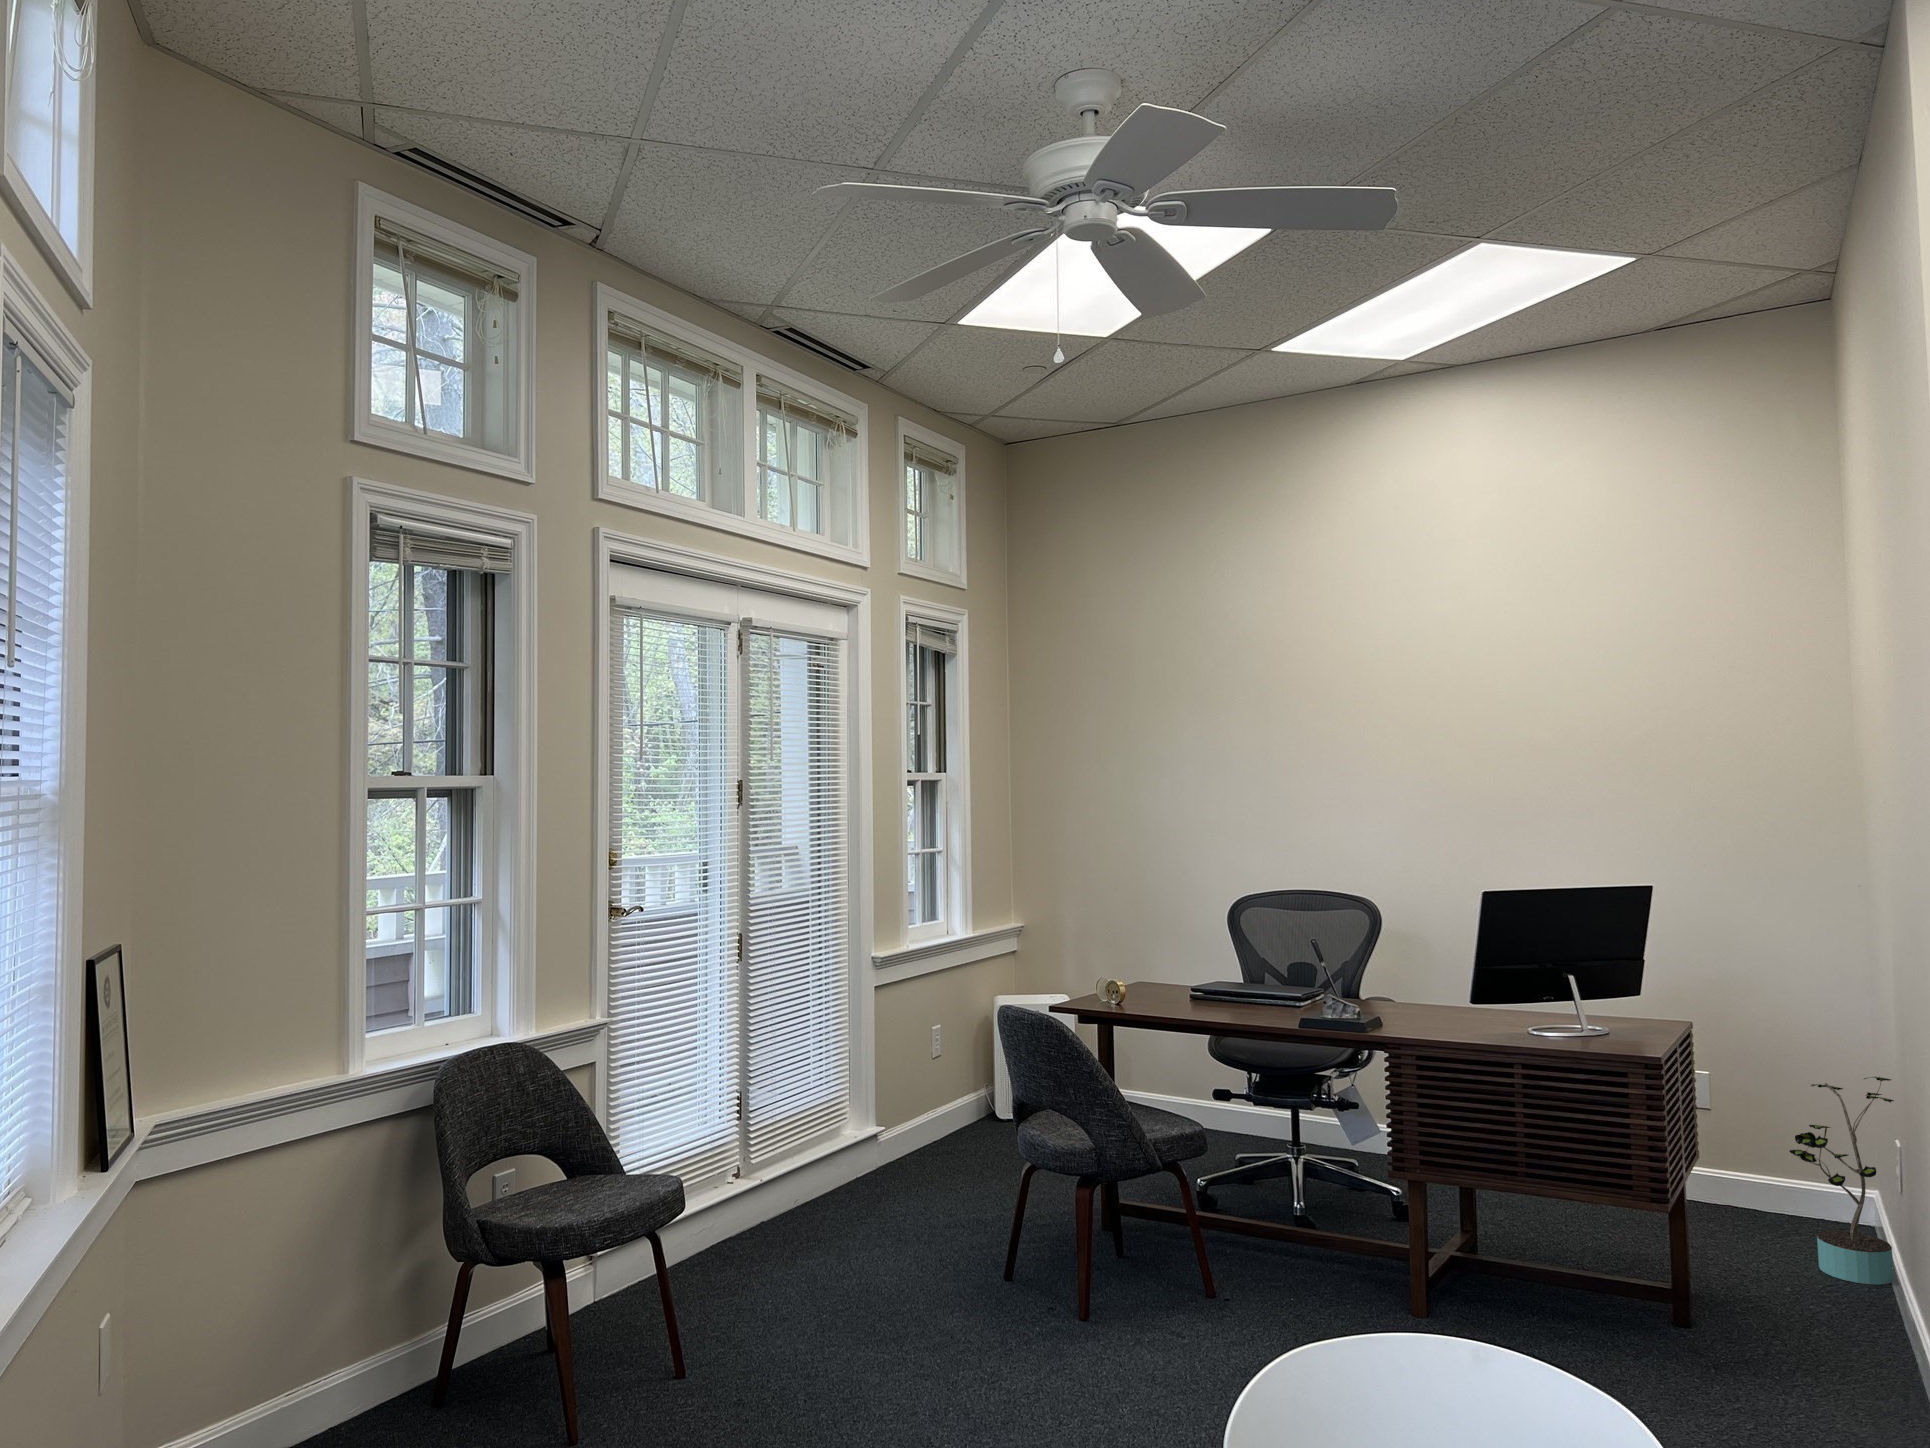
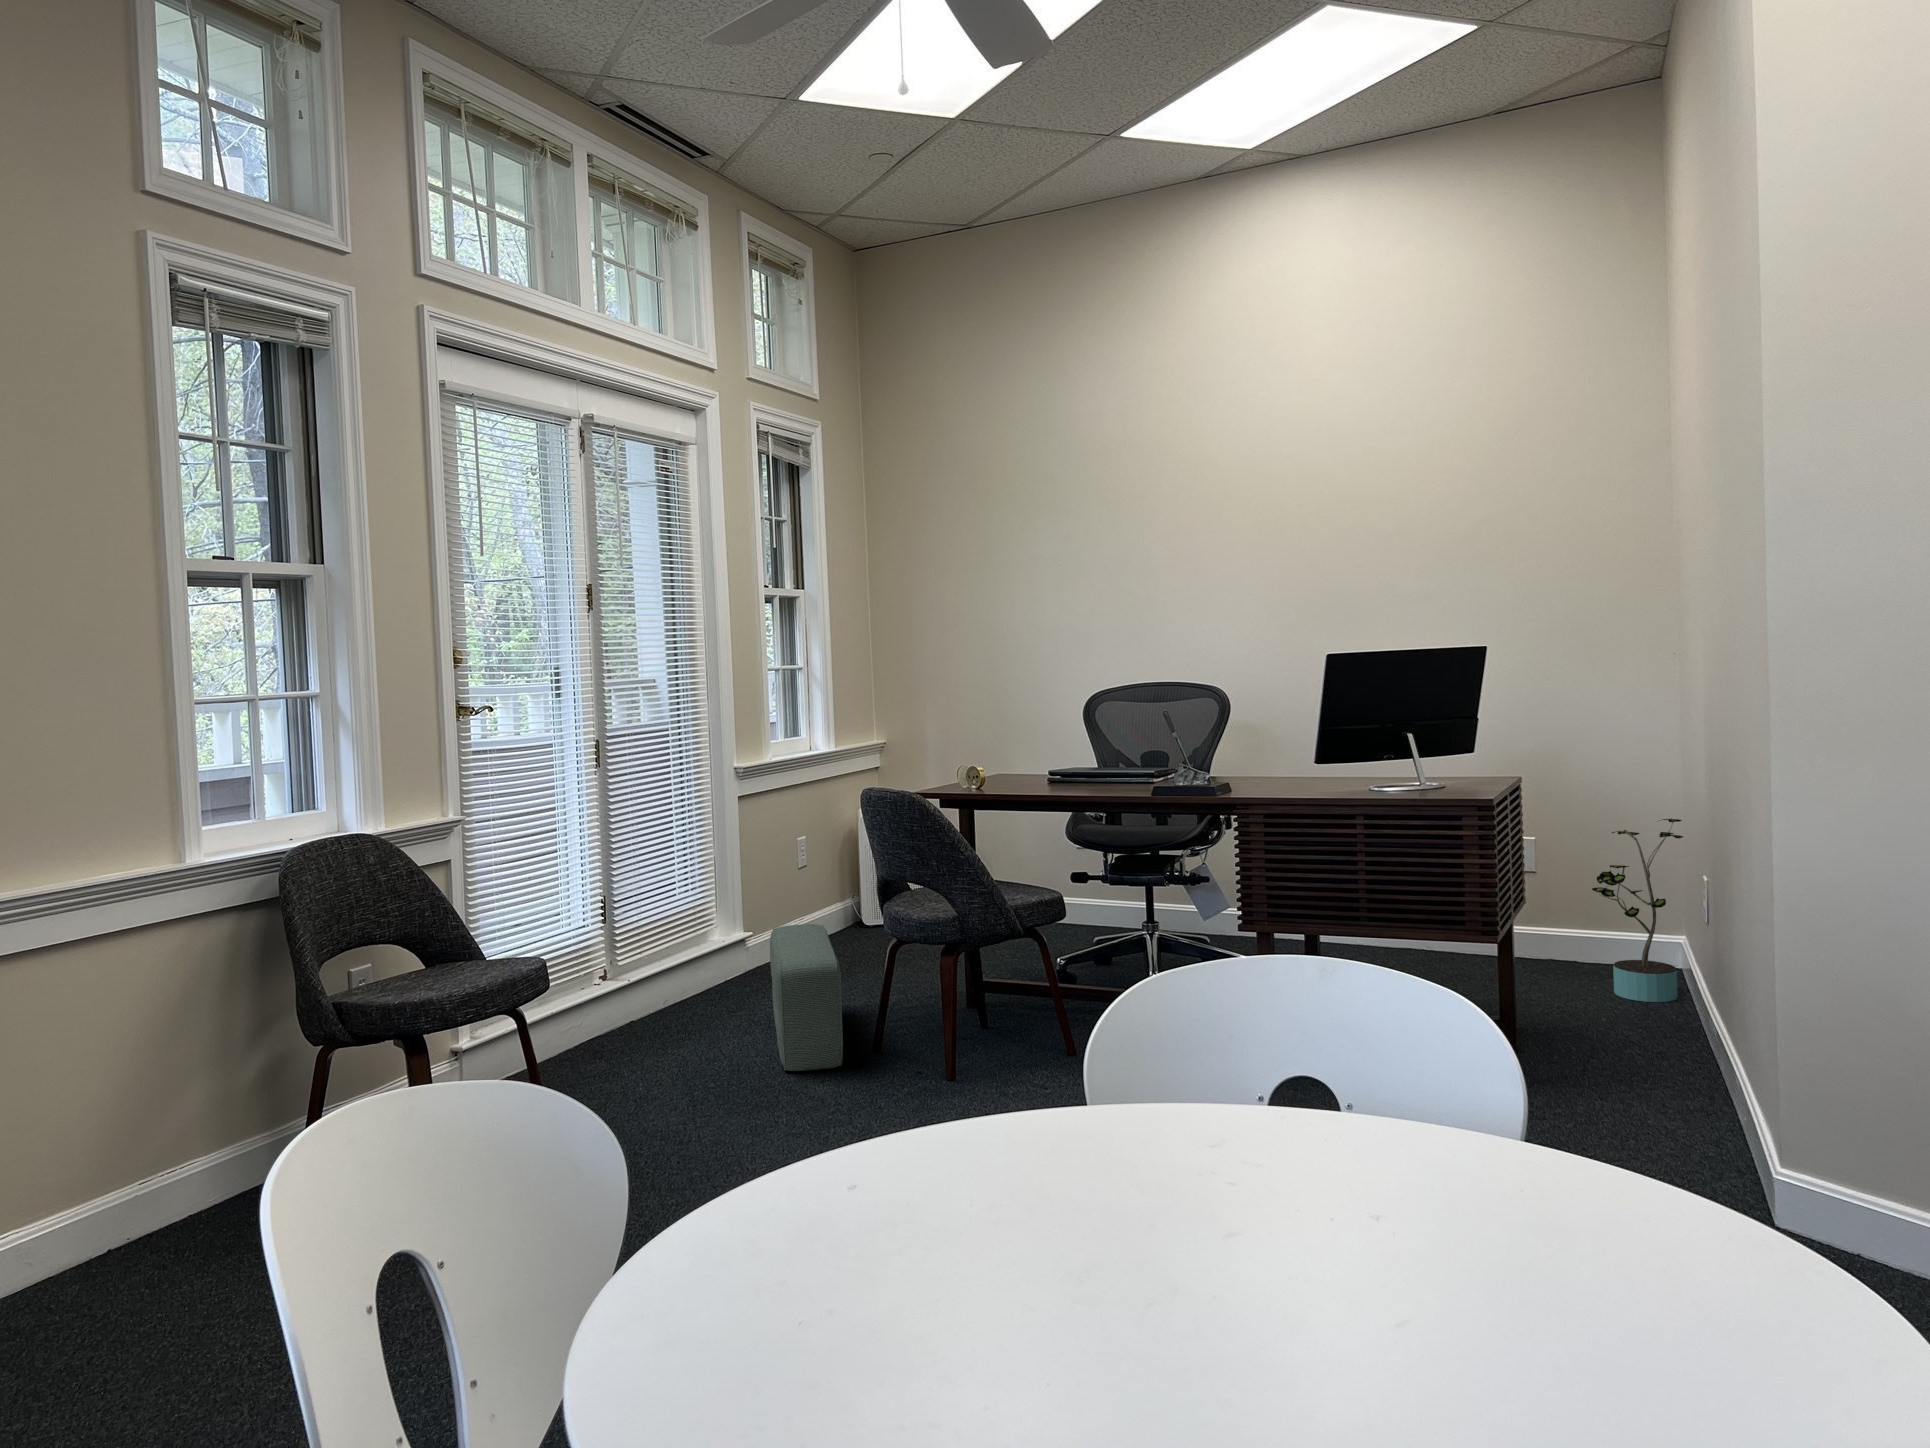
pouf: none [901,1135,972,1301] -> present [770,924,843,1071]

